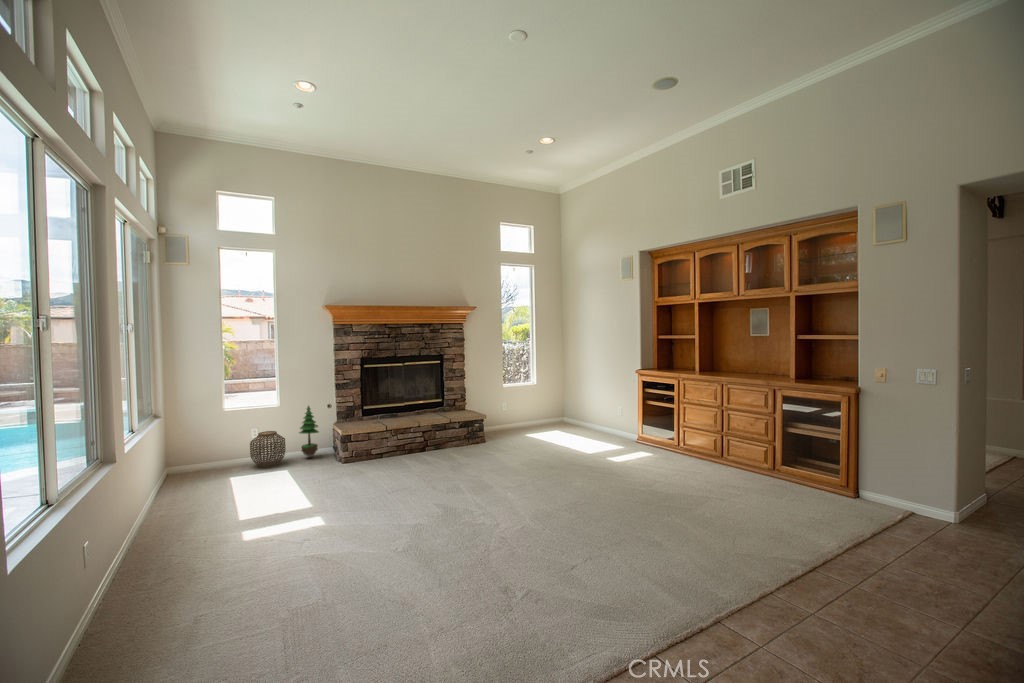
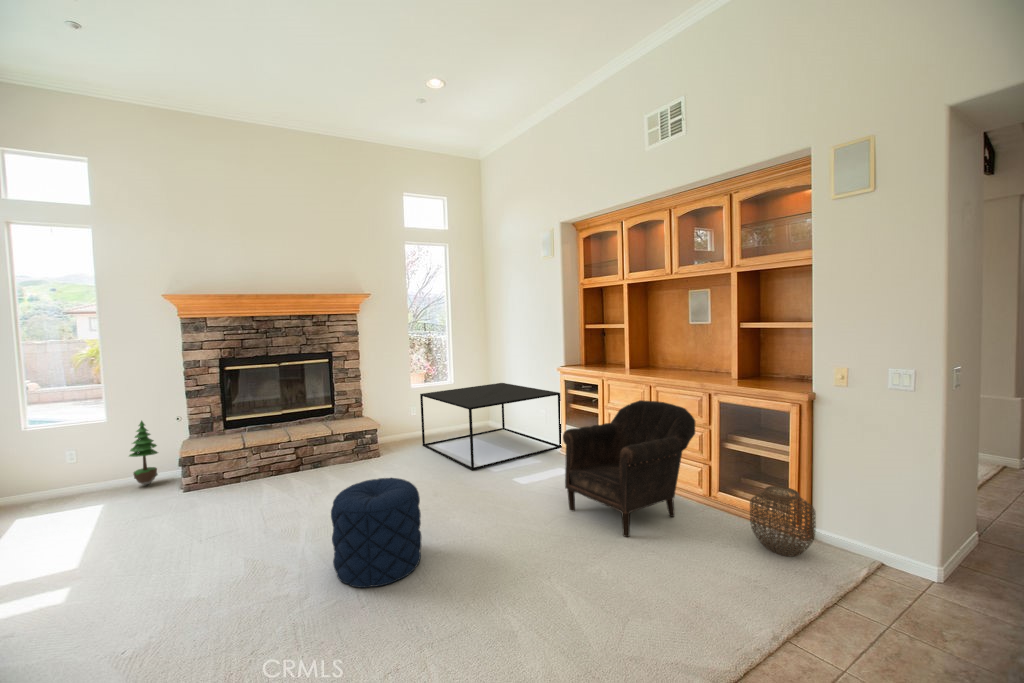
coffee table: none [515,385,637,453] -> present [420,383,562,471]
armchair: none [658,396,764,495] -> present [563,400,695,537]
woven basket: present [250,431,286,467] -> present [750,486,816,556]
pouf: none [505,444,567,517] -> present [331,478,421,588]

